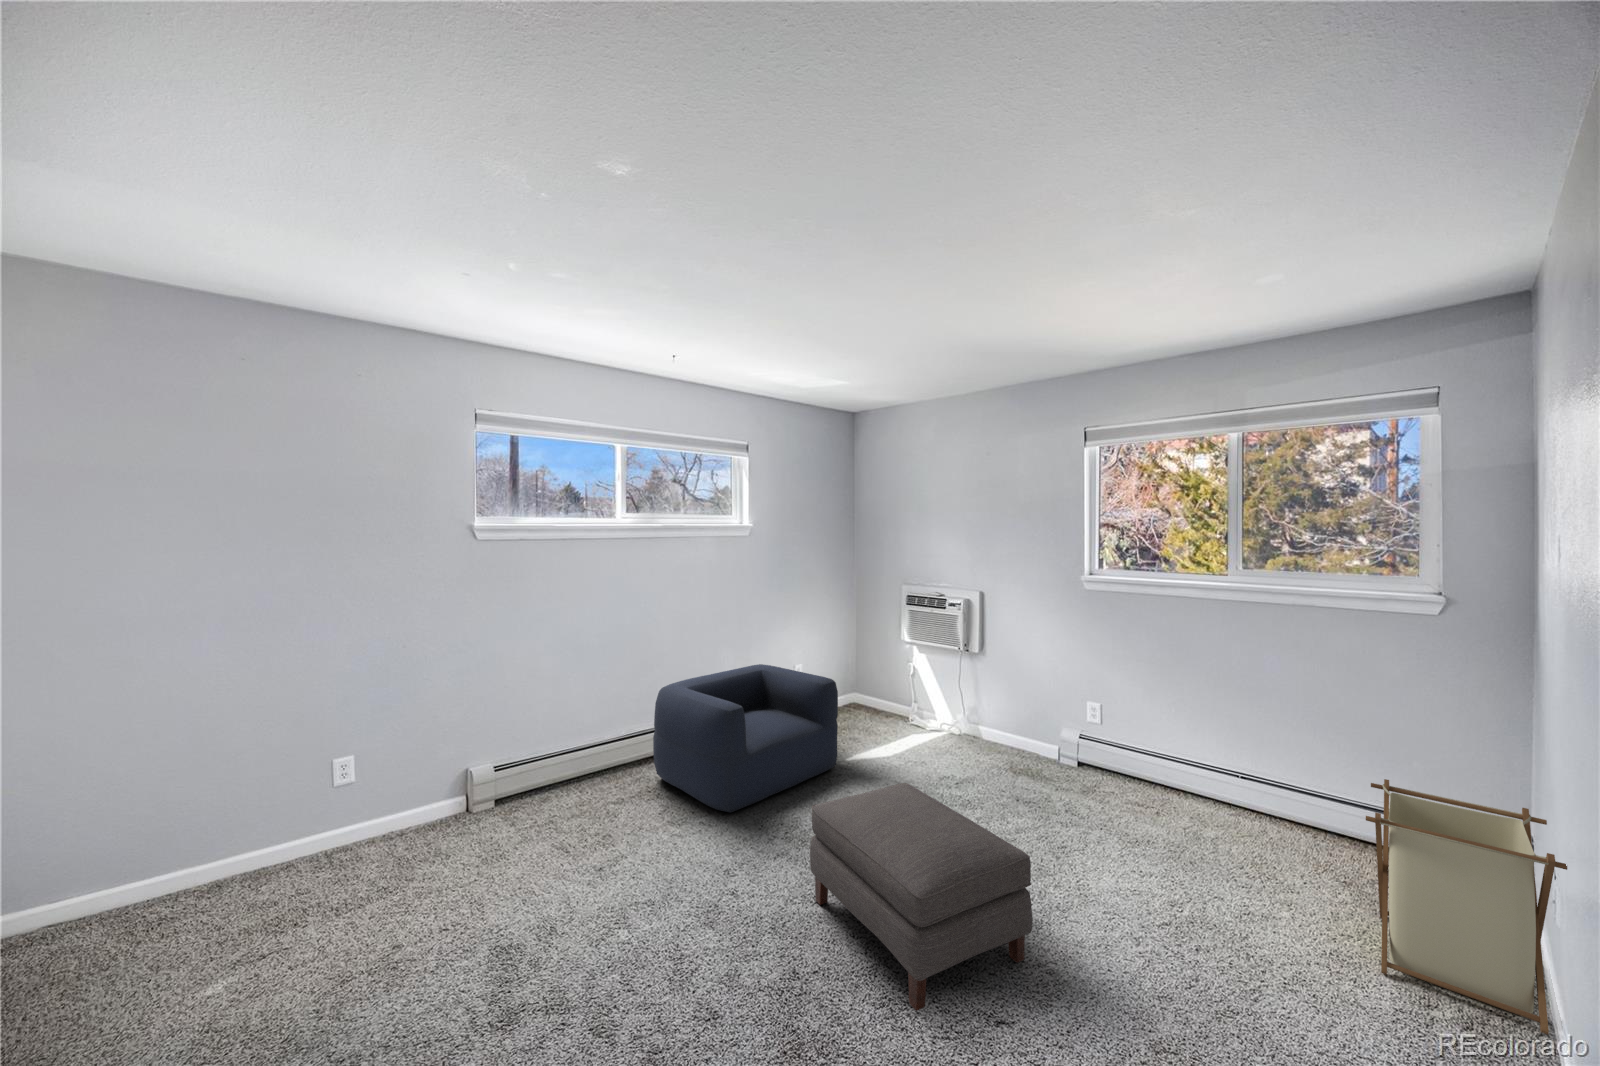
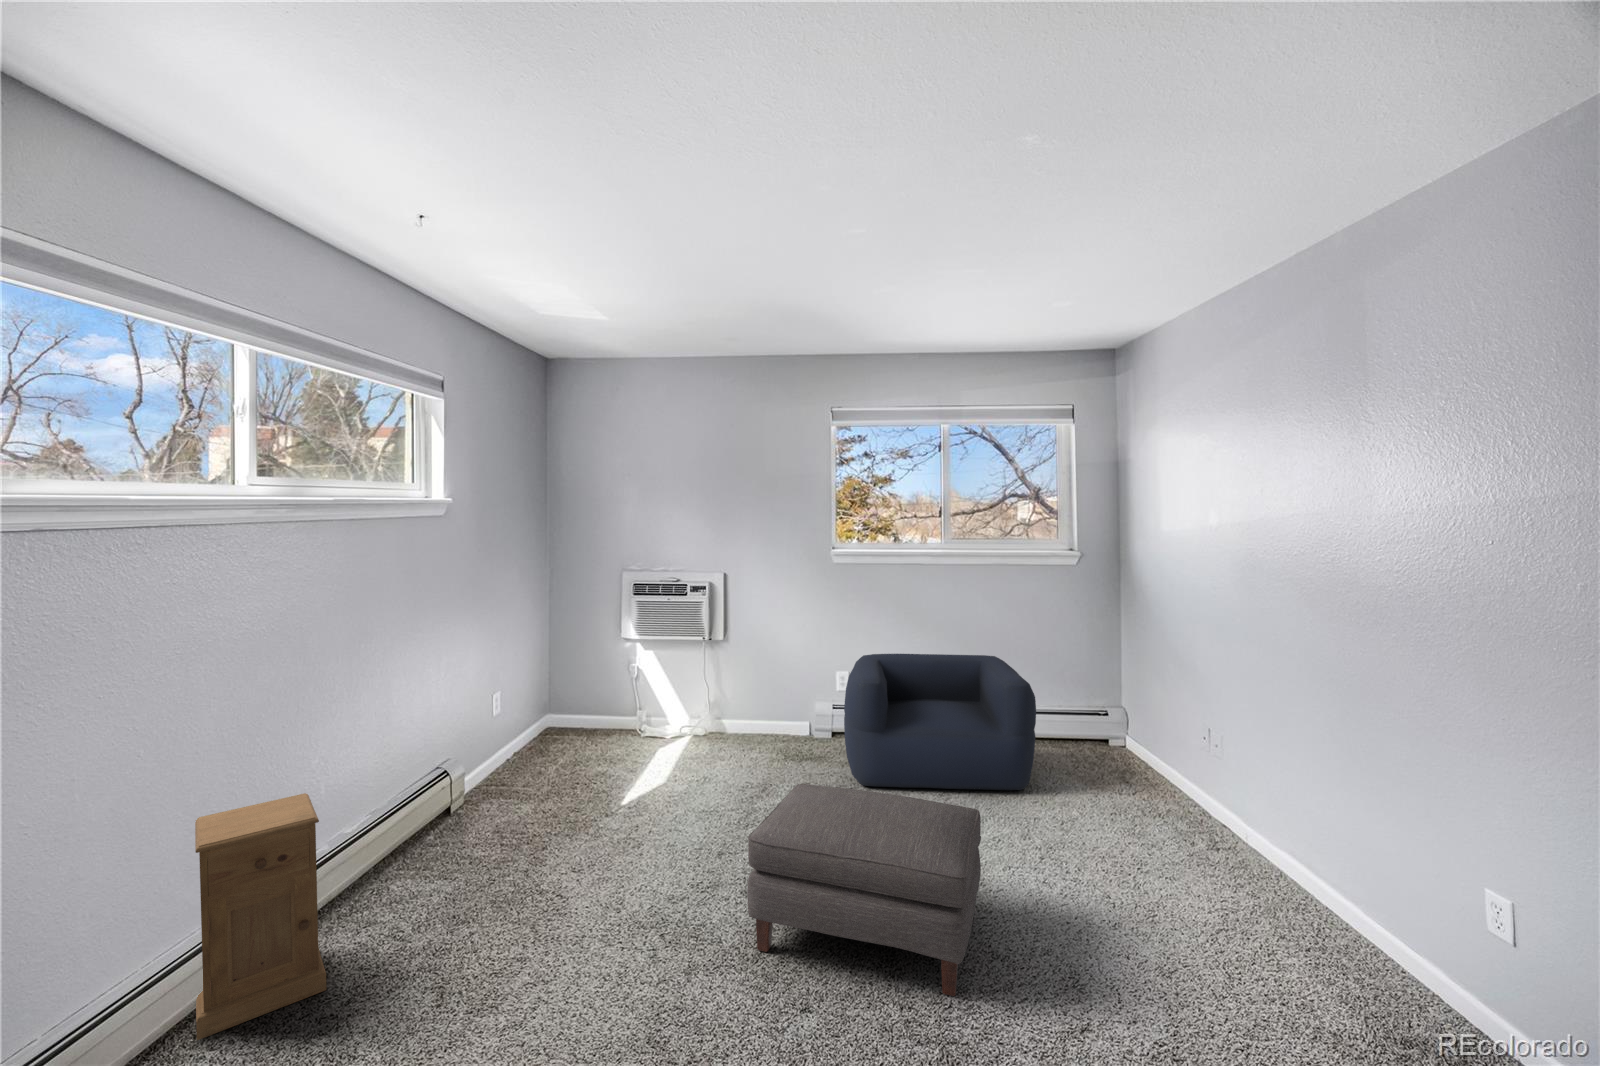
armchair: present [653,664,838,813] -> present [844,654,1036,790]
nightstand: none [552,702,622,817] -> present [195,793,326,1040]
laundry basket: present [1366,779,1567,1035] -> none [1088,685,1212,820]

